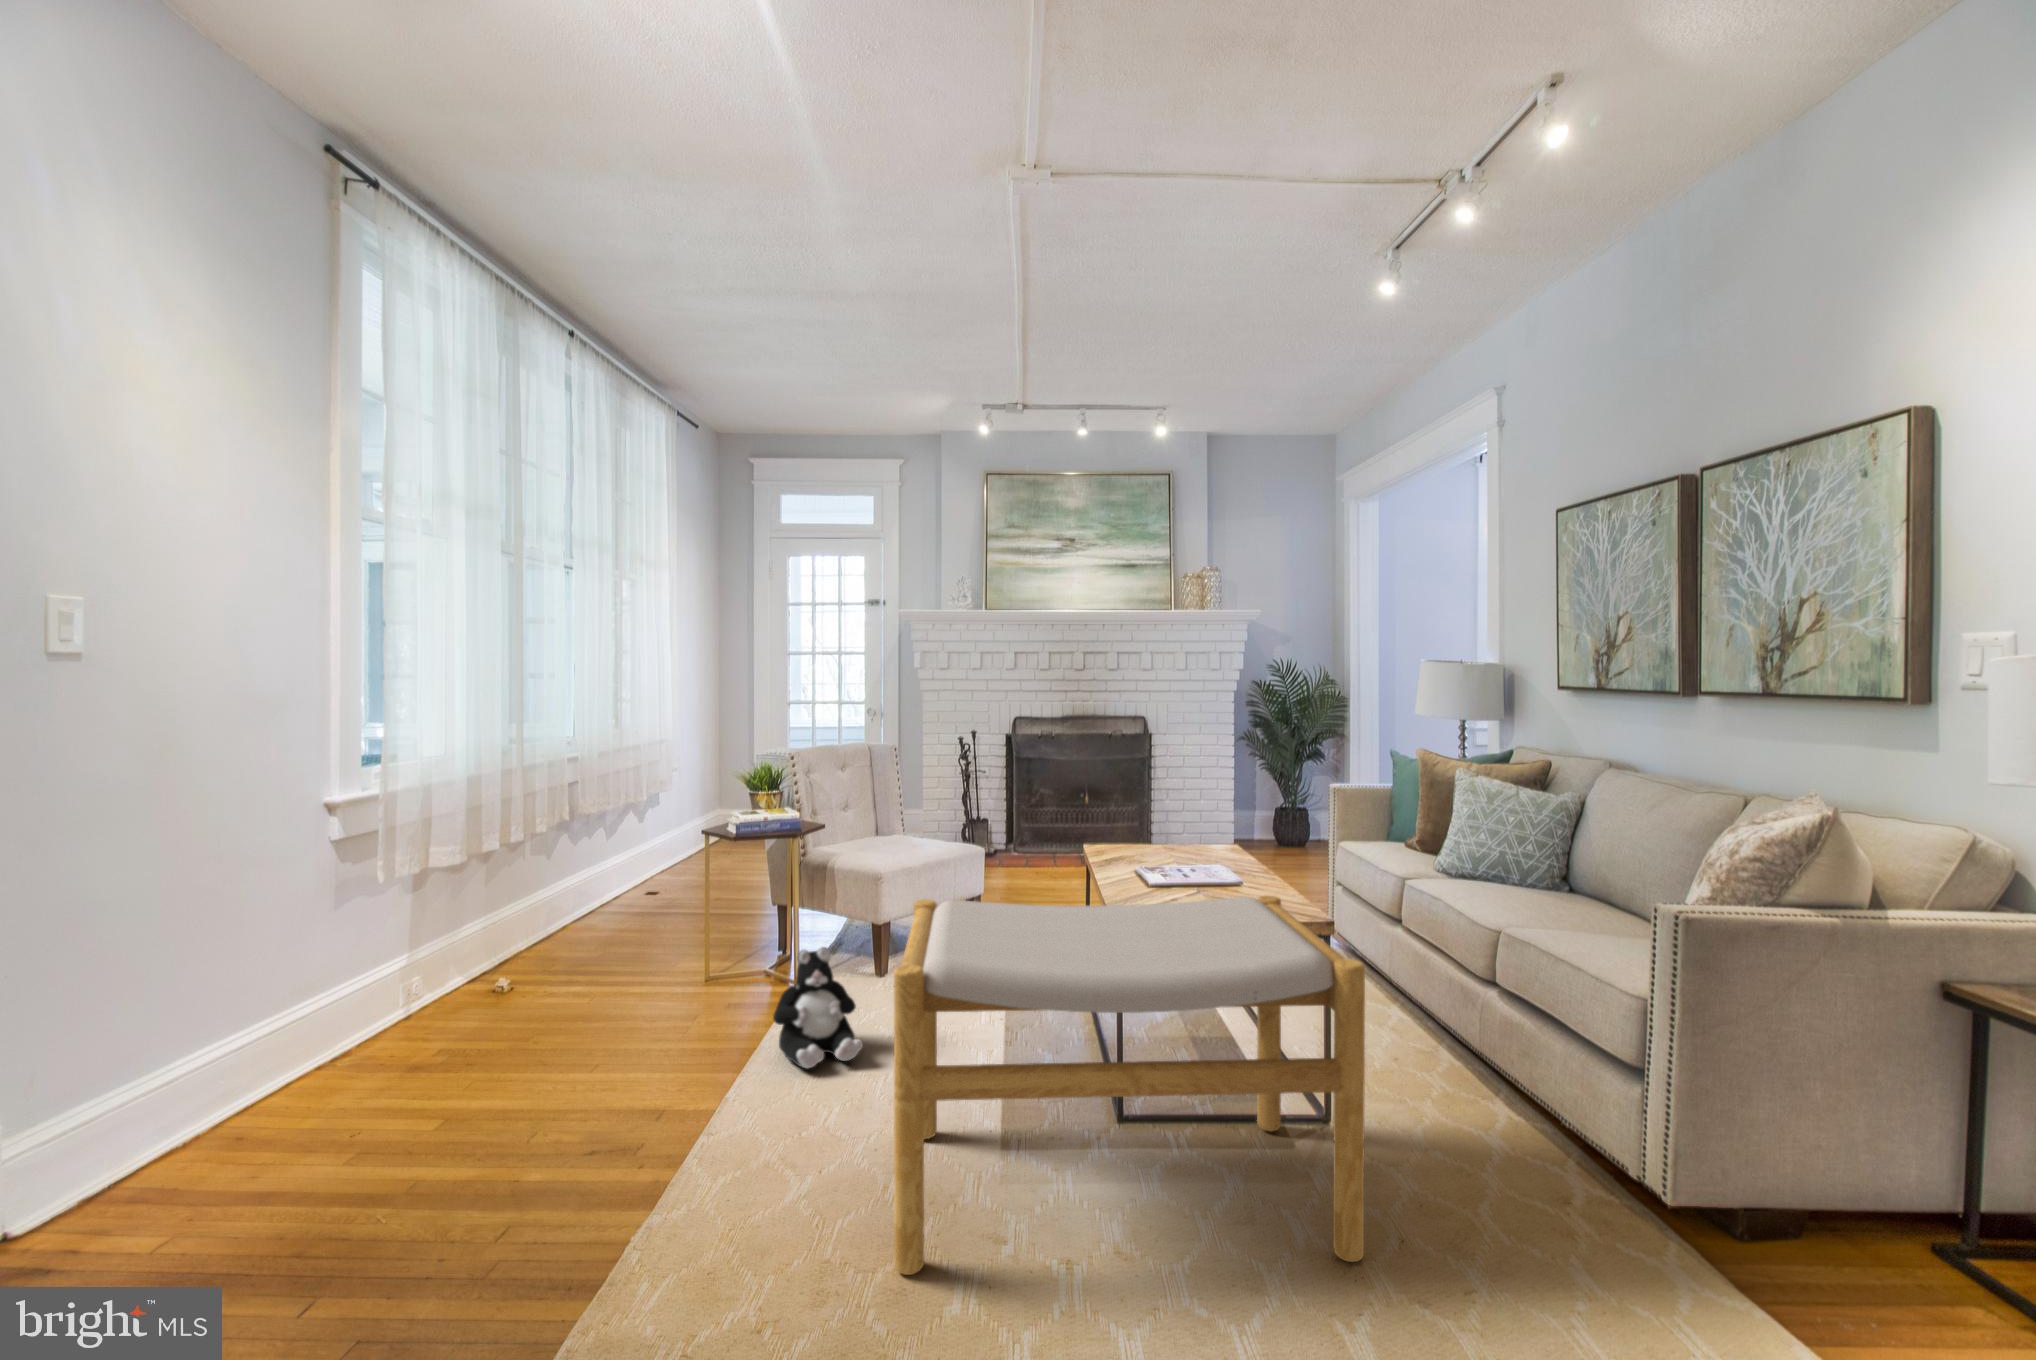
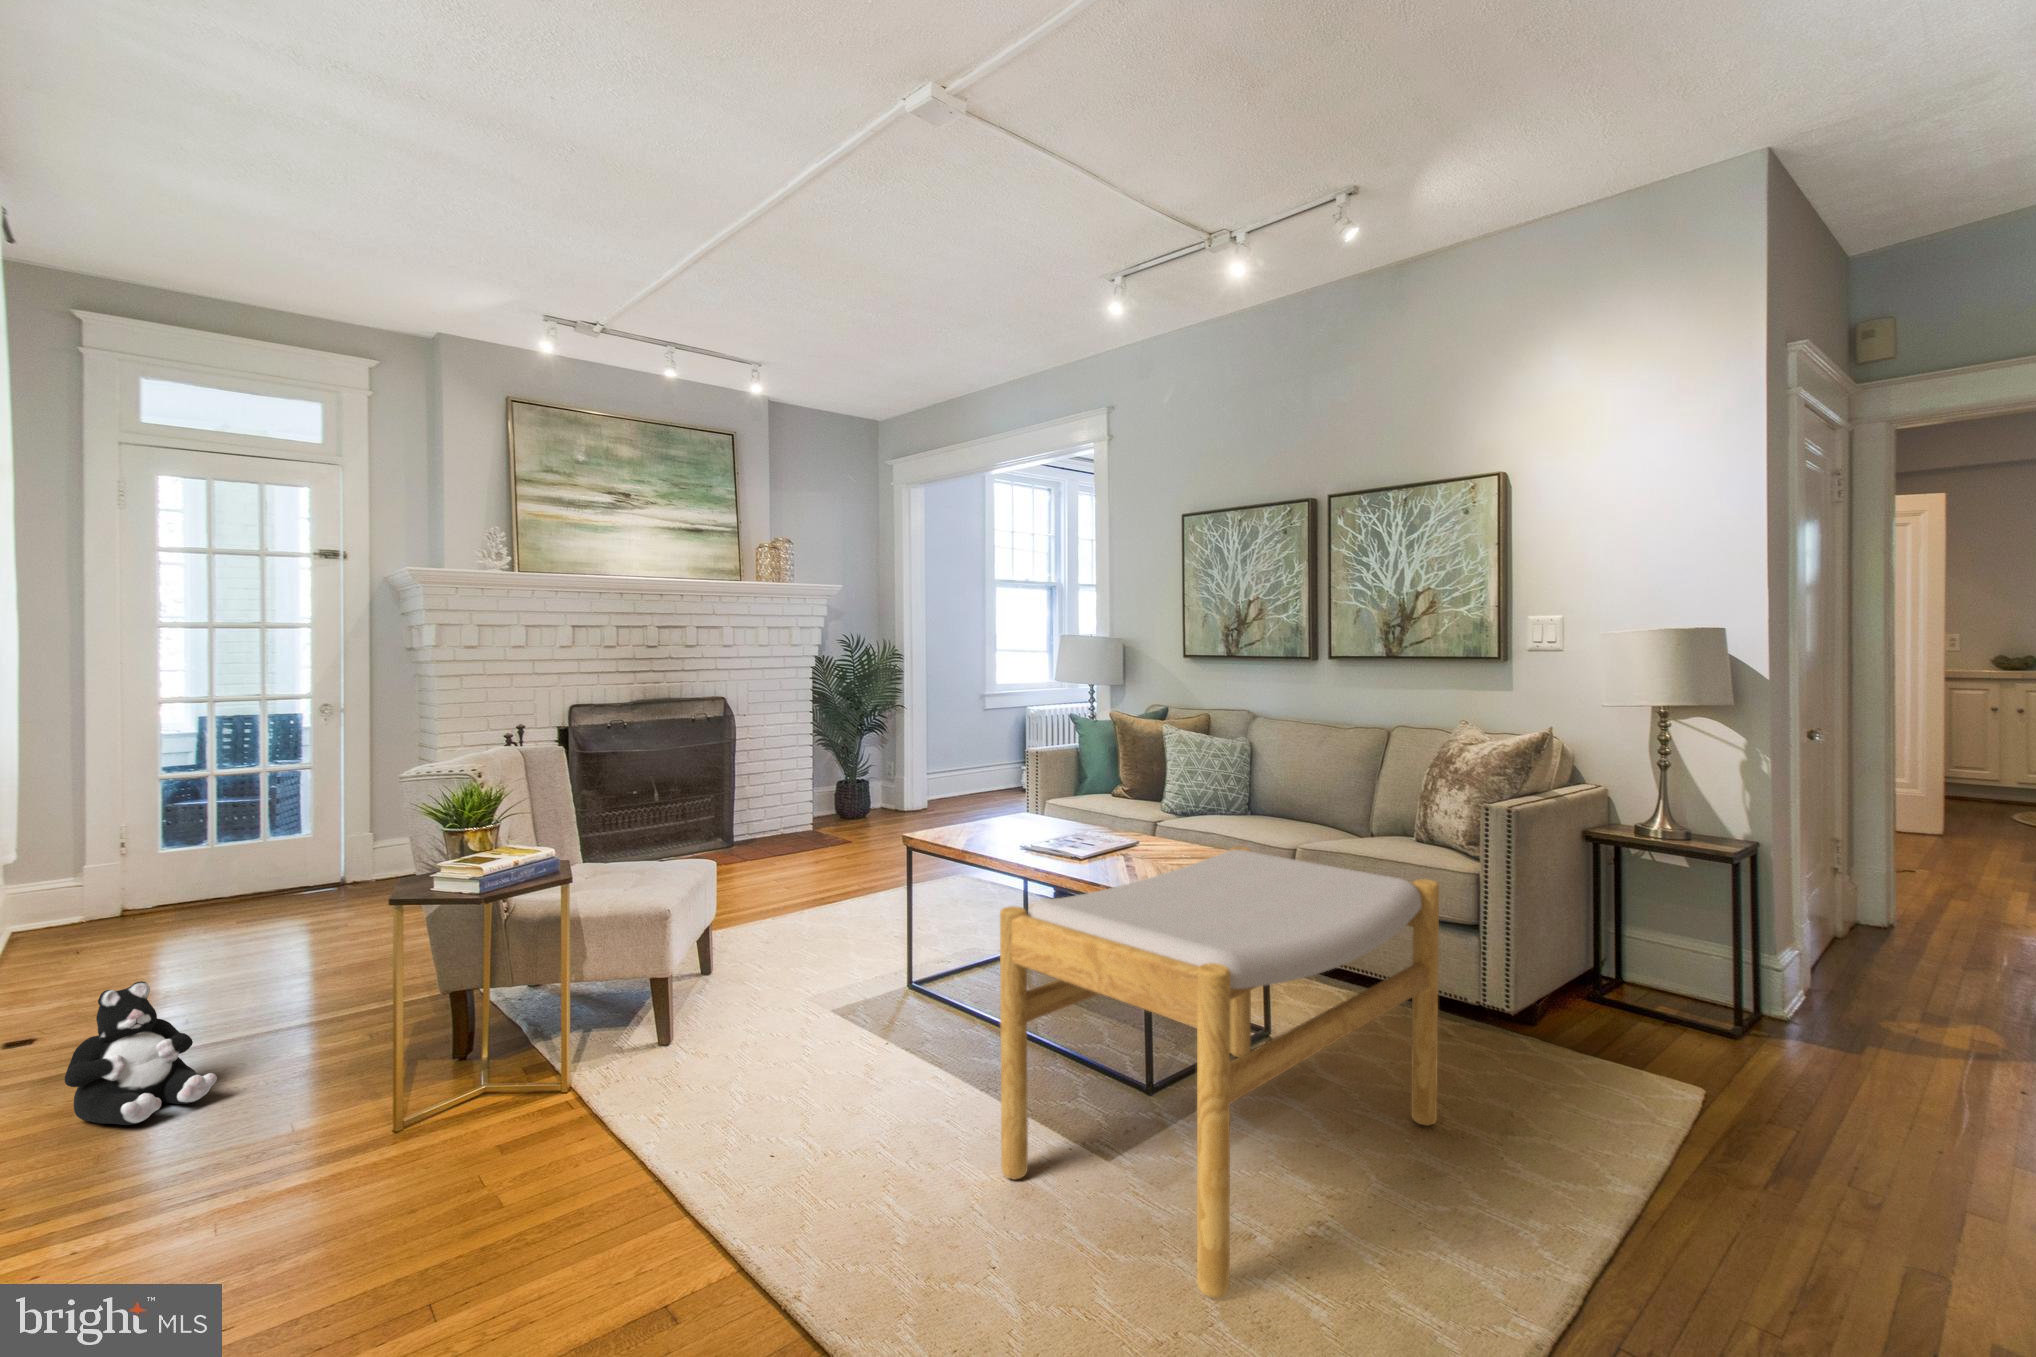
plush toy: present [773,947,863,1068] -> present [65,981,217,1125]

